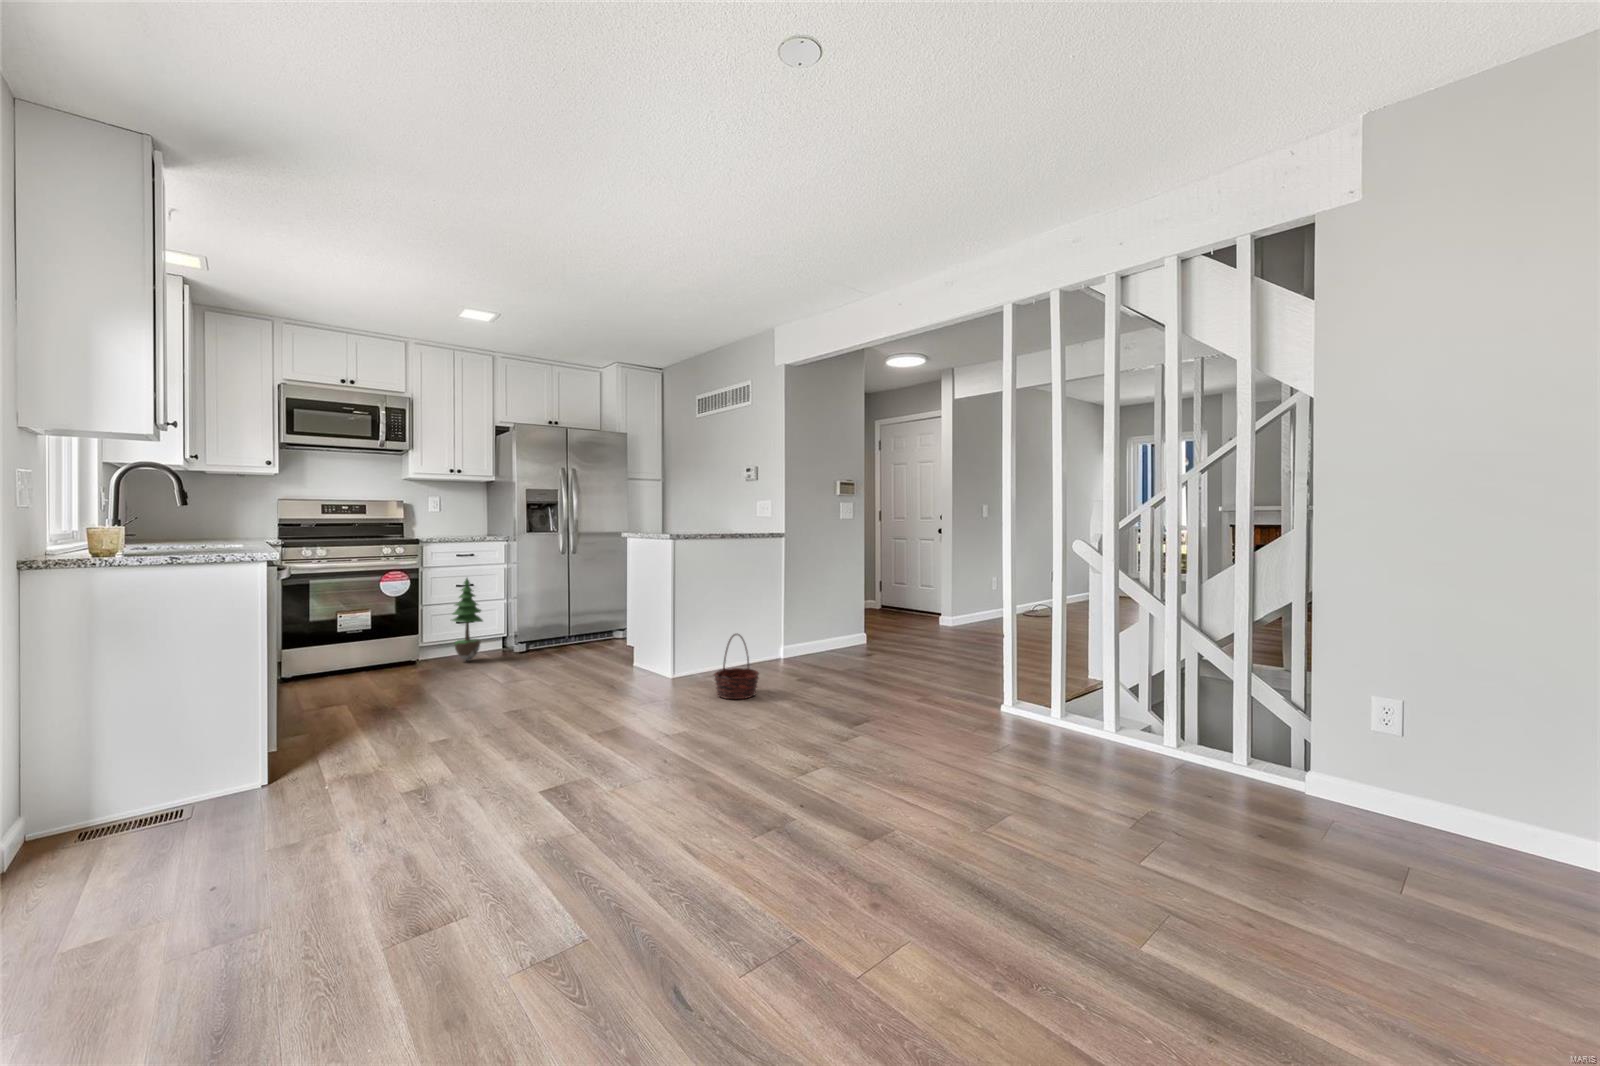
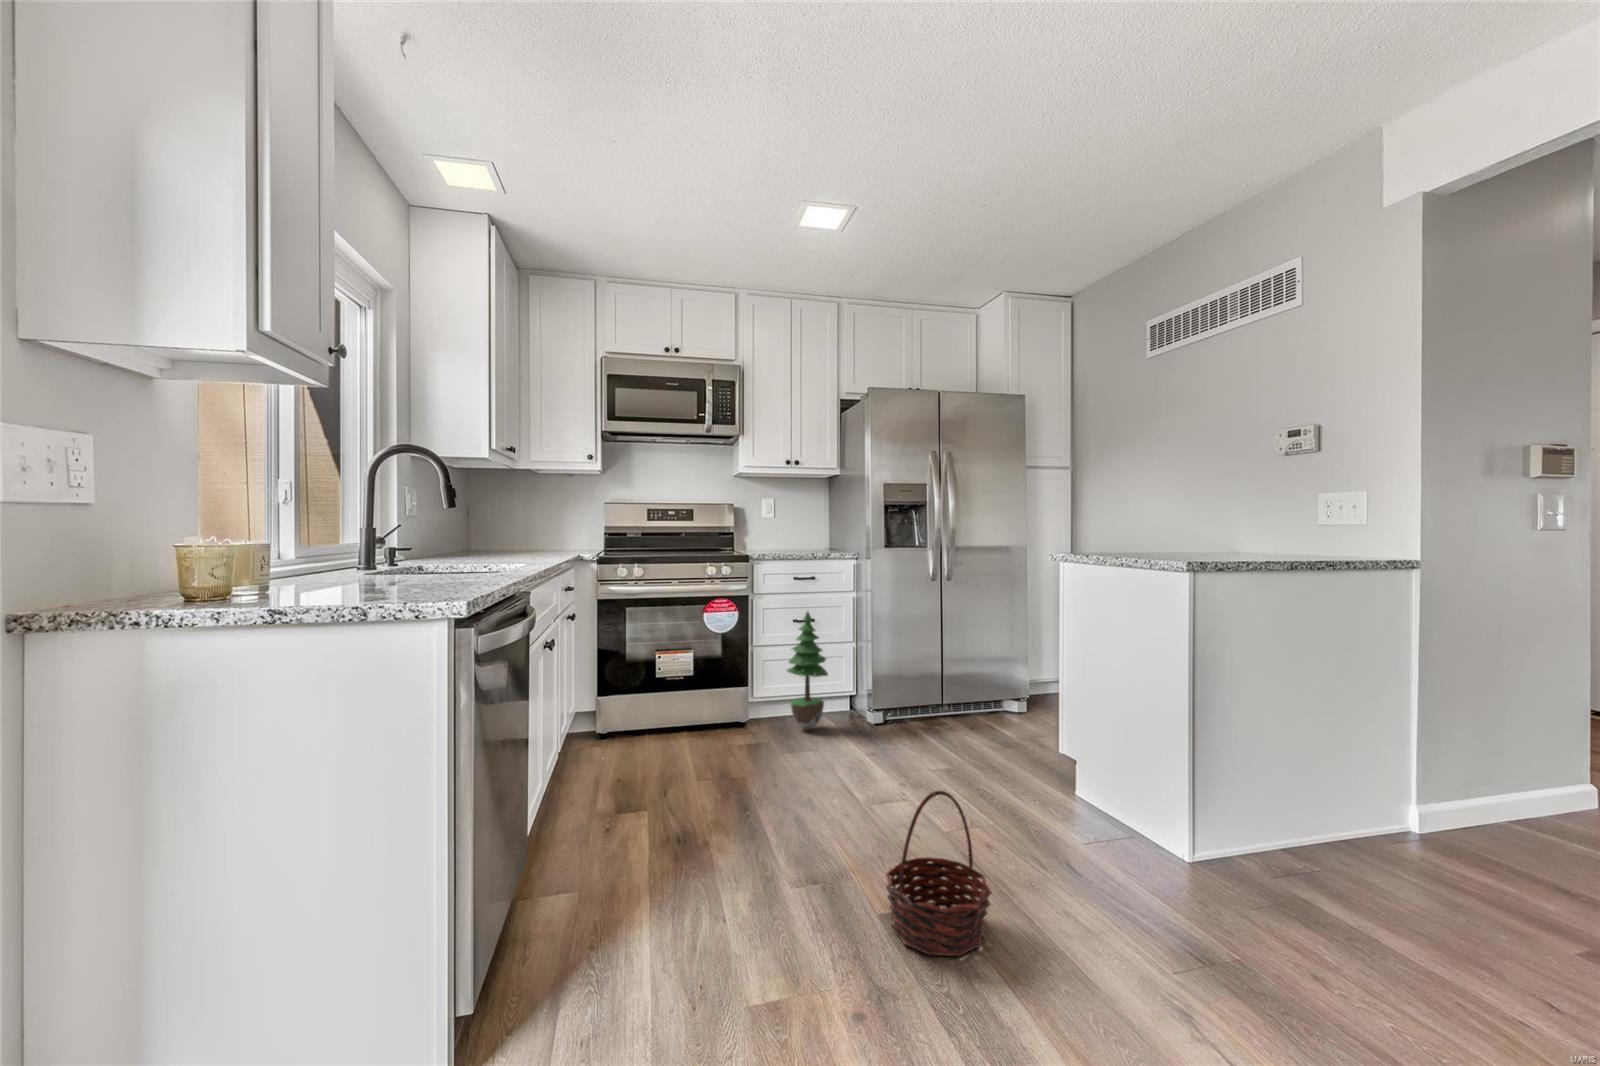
basket: present [714,634,759,699] -> present [886,791,992,956]

